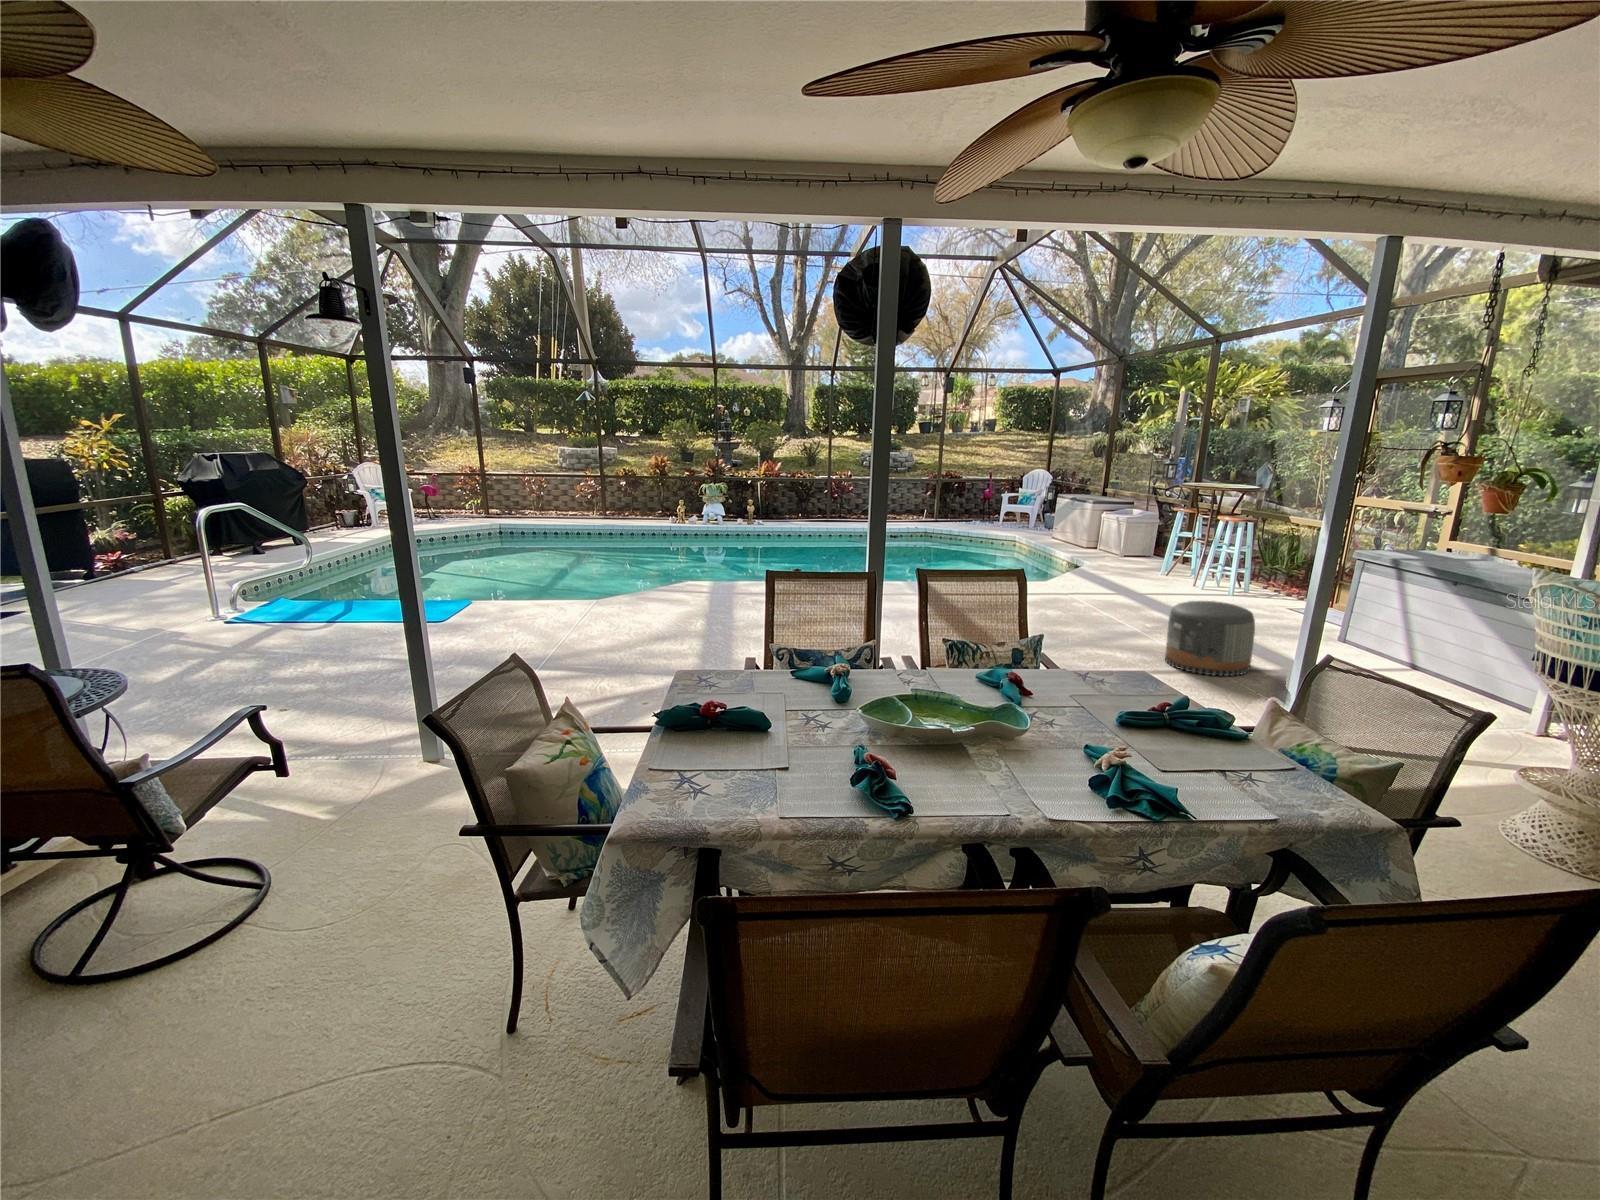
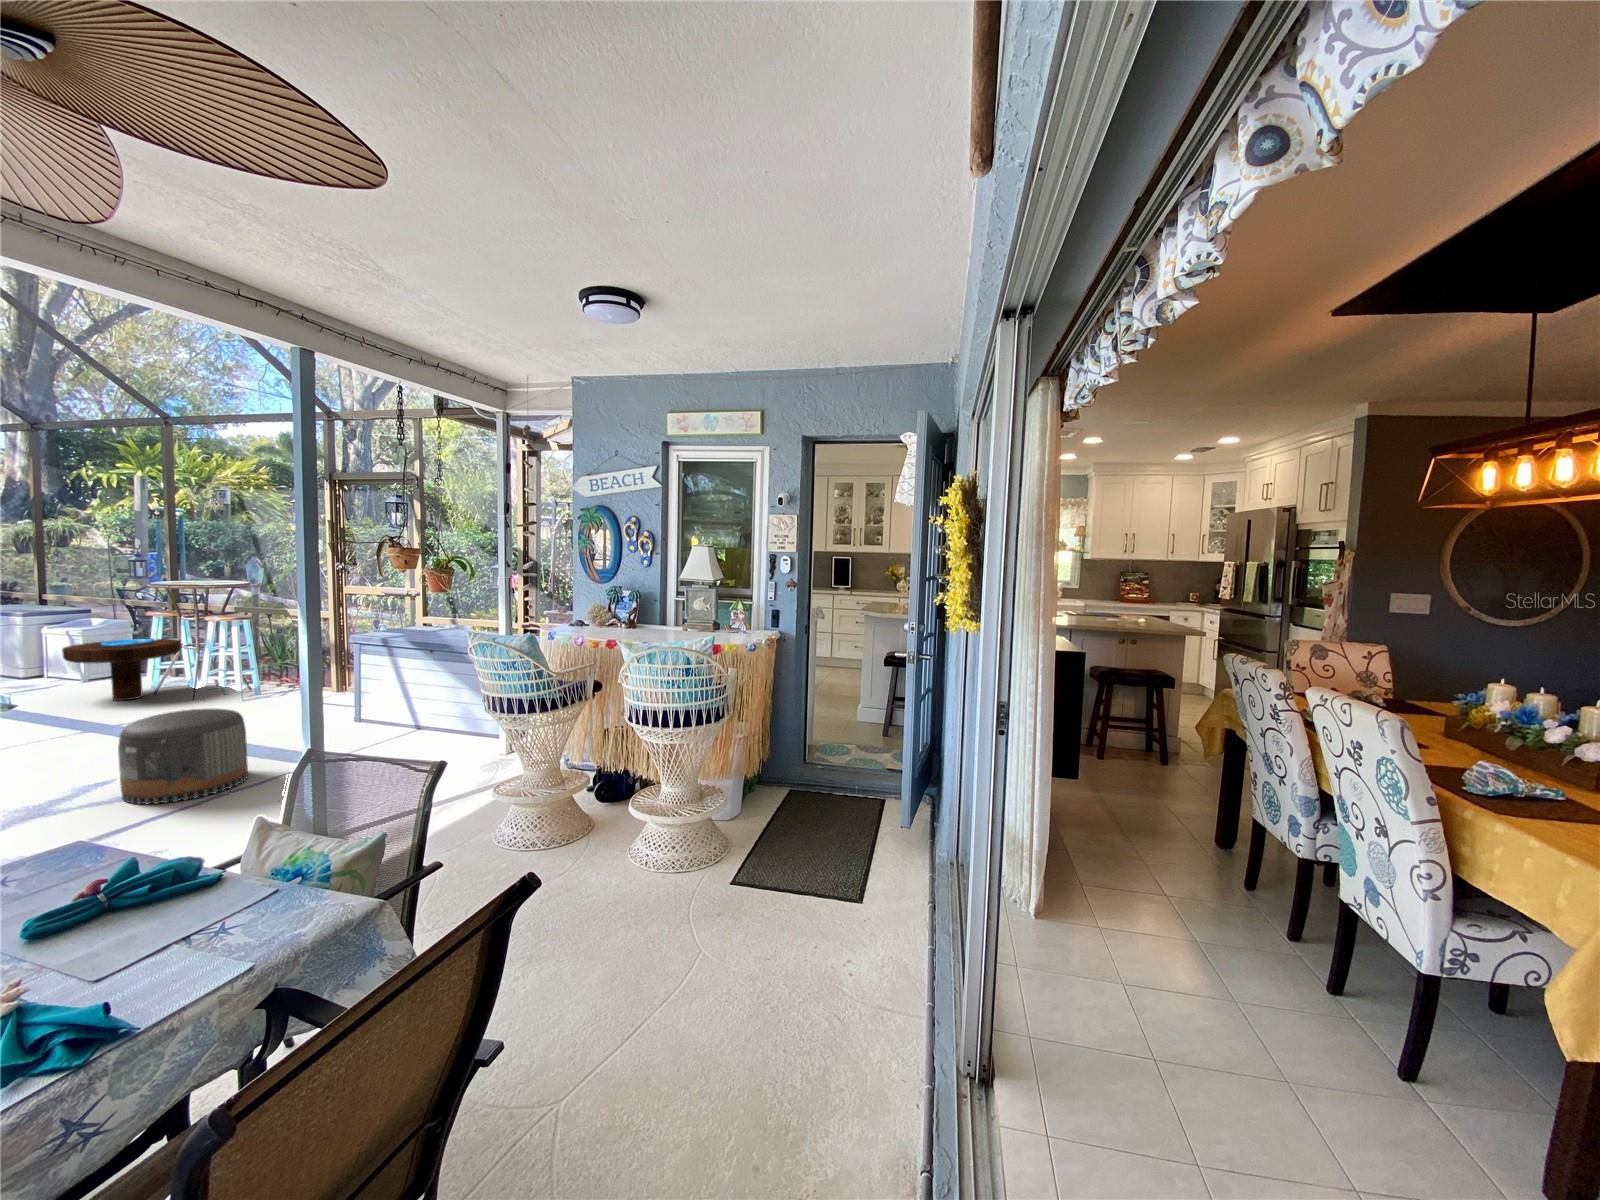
side table: none [1121,531,1194,581] -> present [62,638,181,701]

